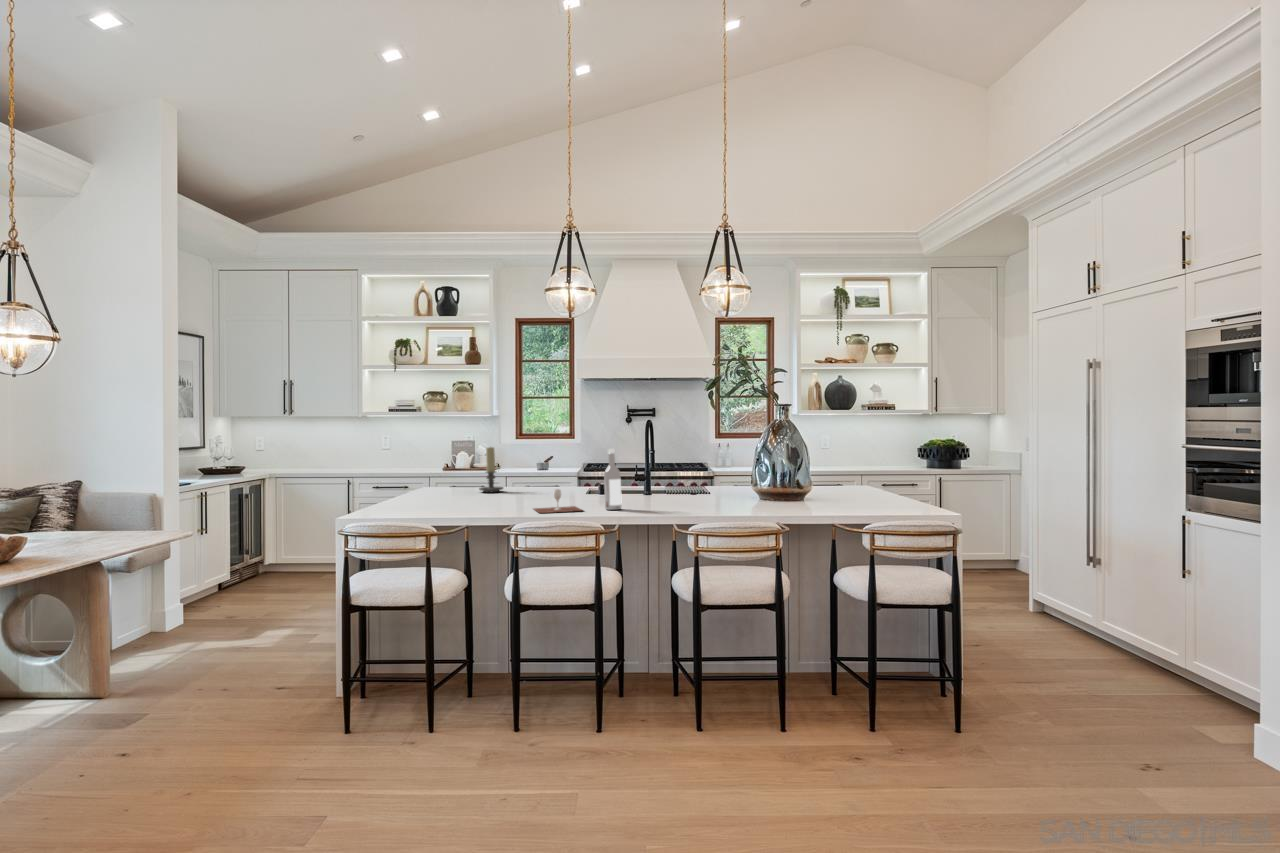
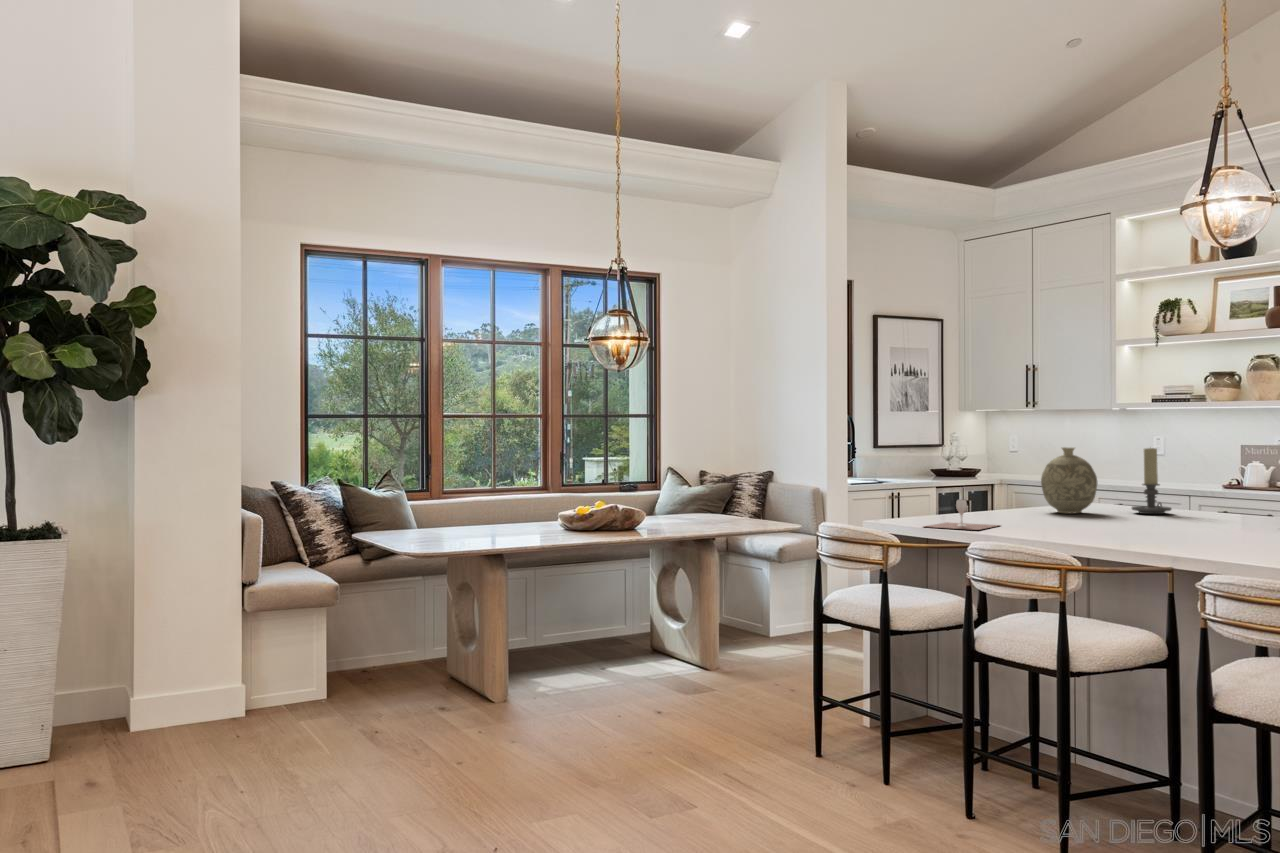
decorative vase: none [425,448,464,497] -> present [1041,447,1098,513]
wine bottle: present [604,449,622,510] -> none [1206,451,1239,553]
wine glass: present [534,489,582,513] -> present [926,500,998,530]

